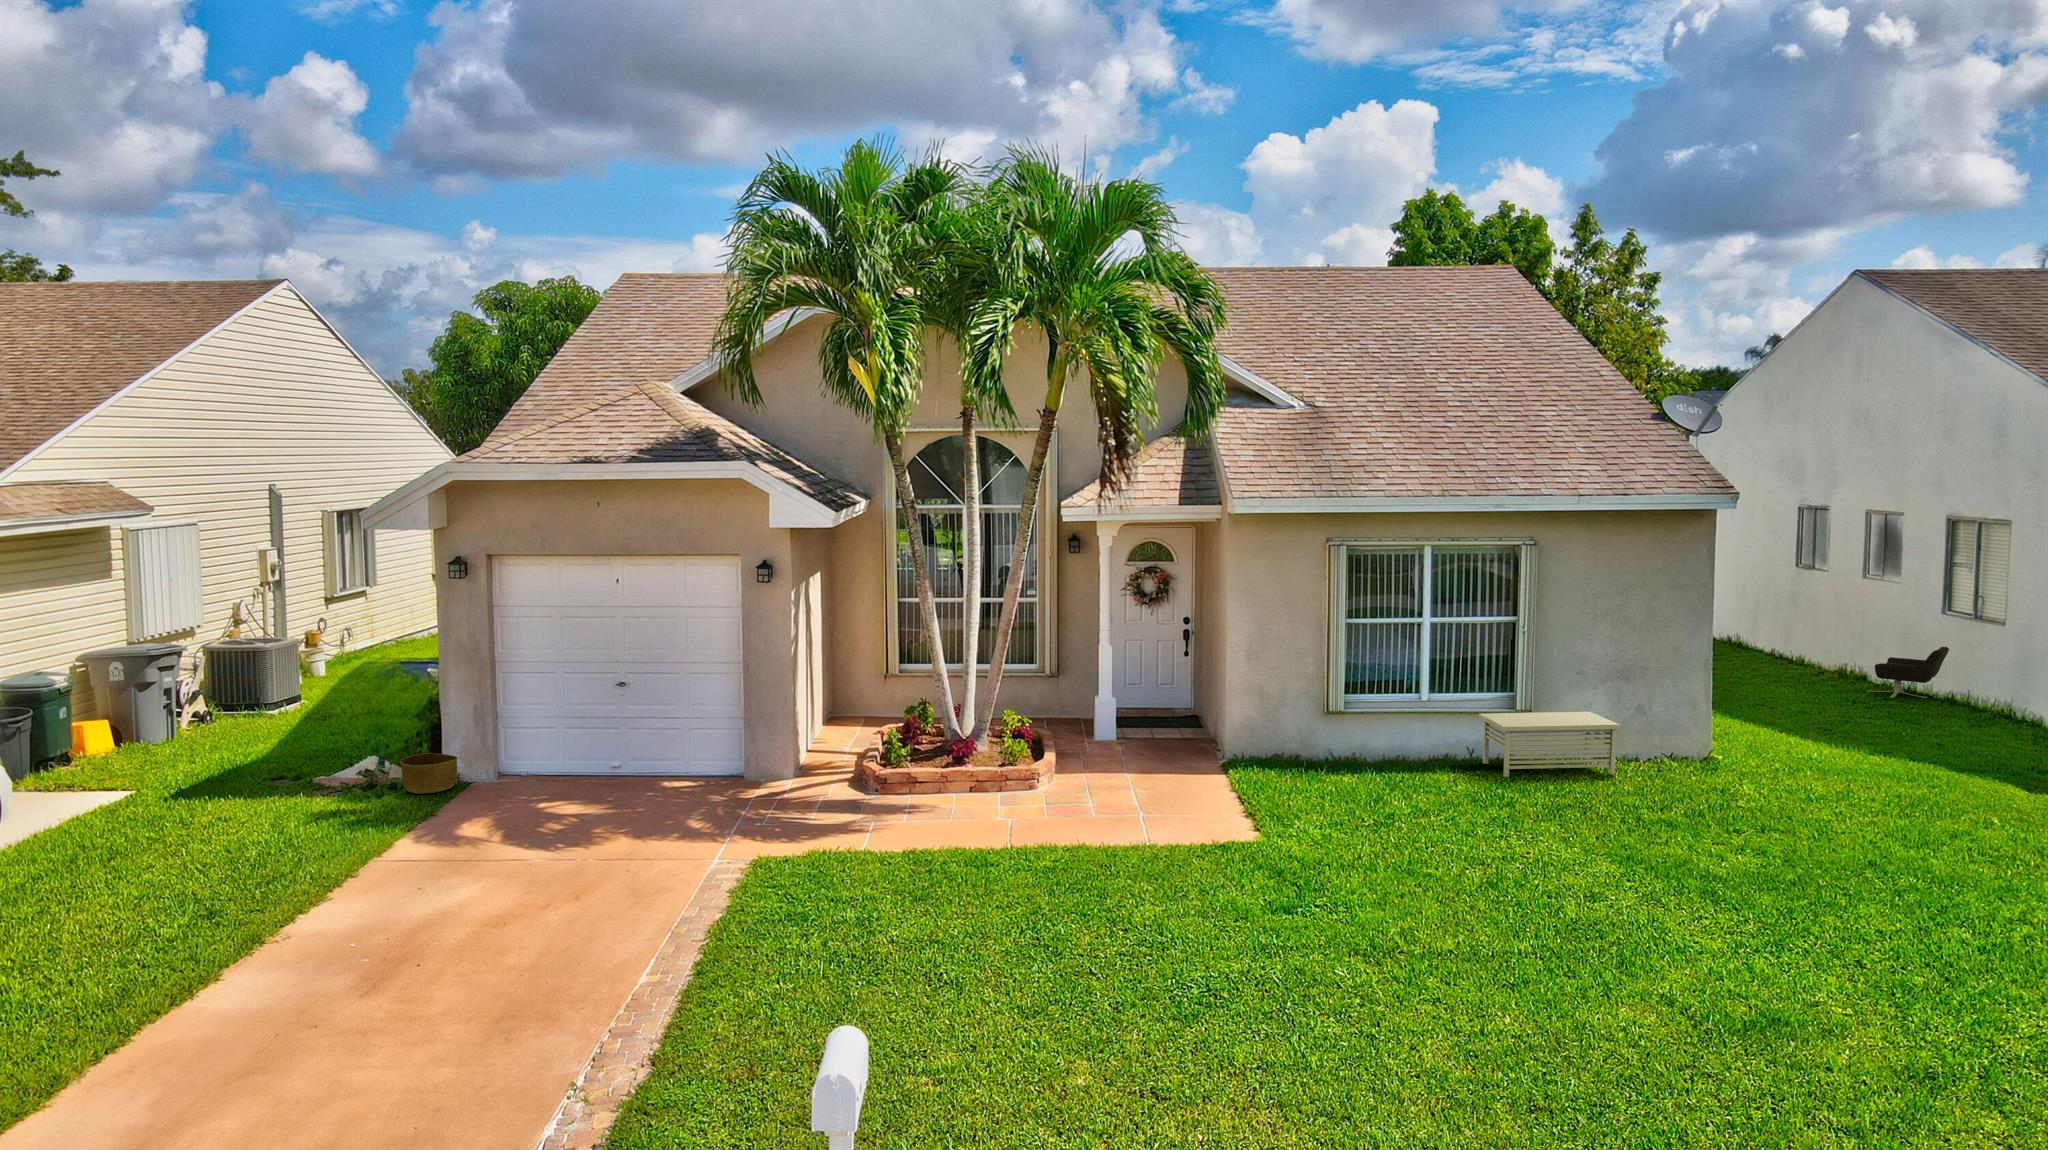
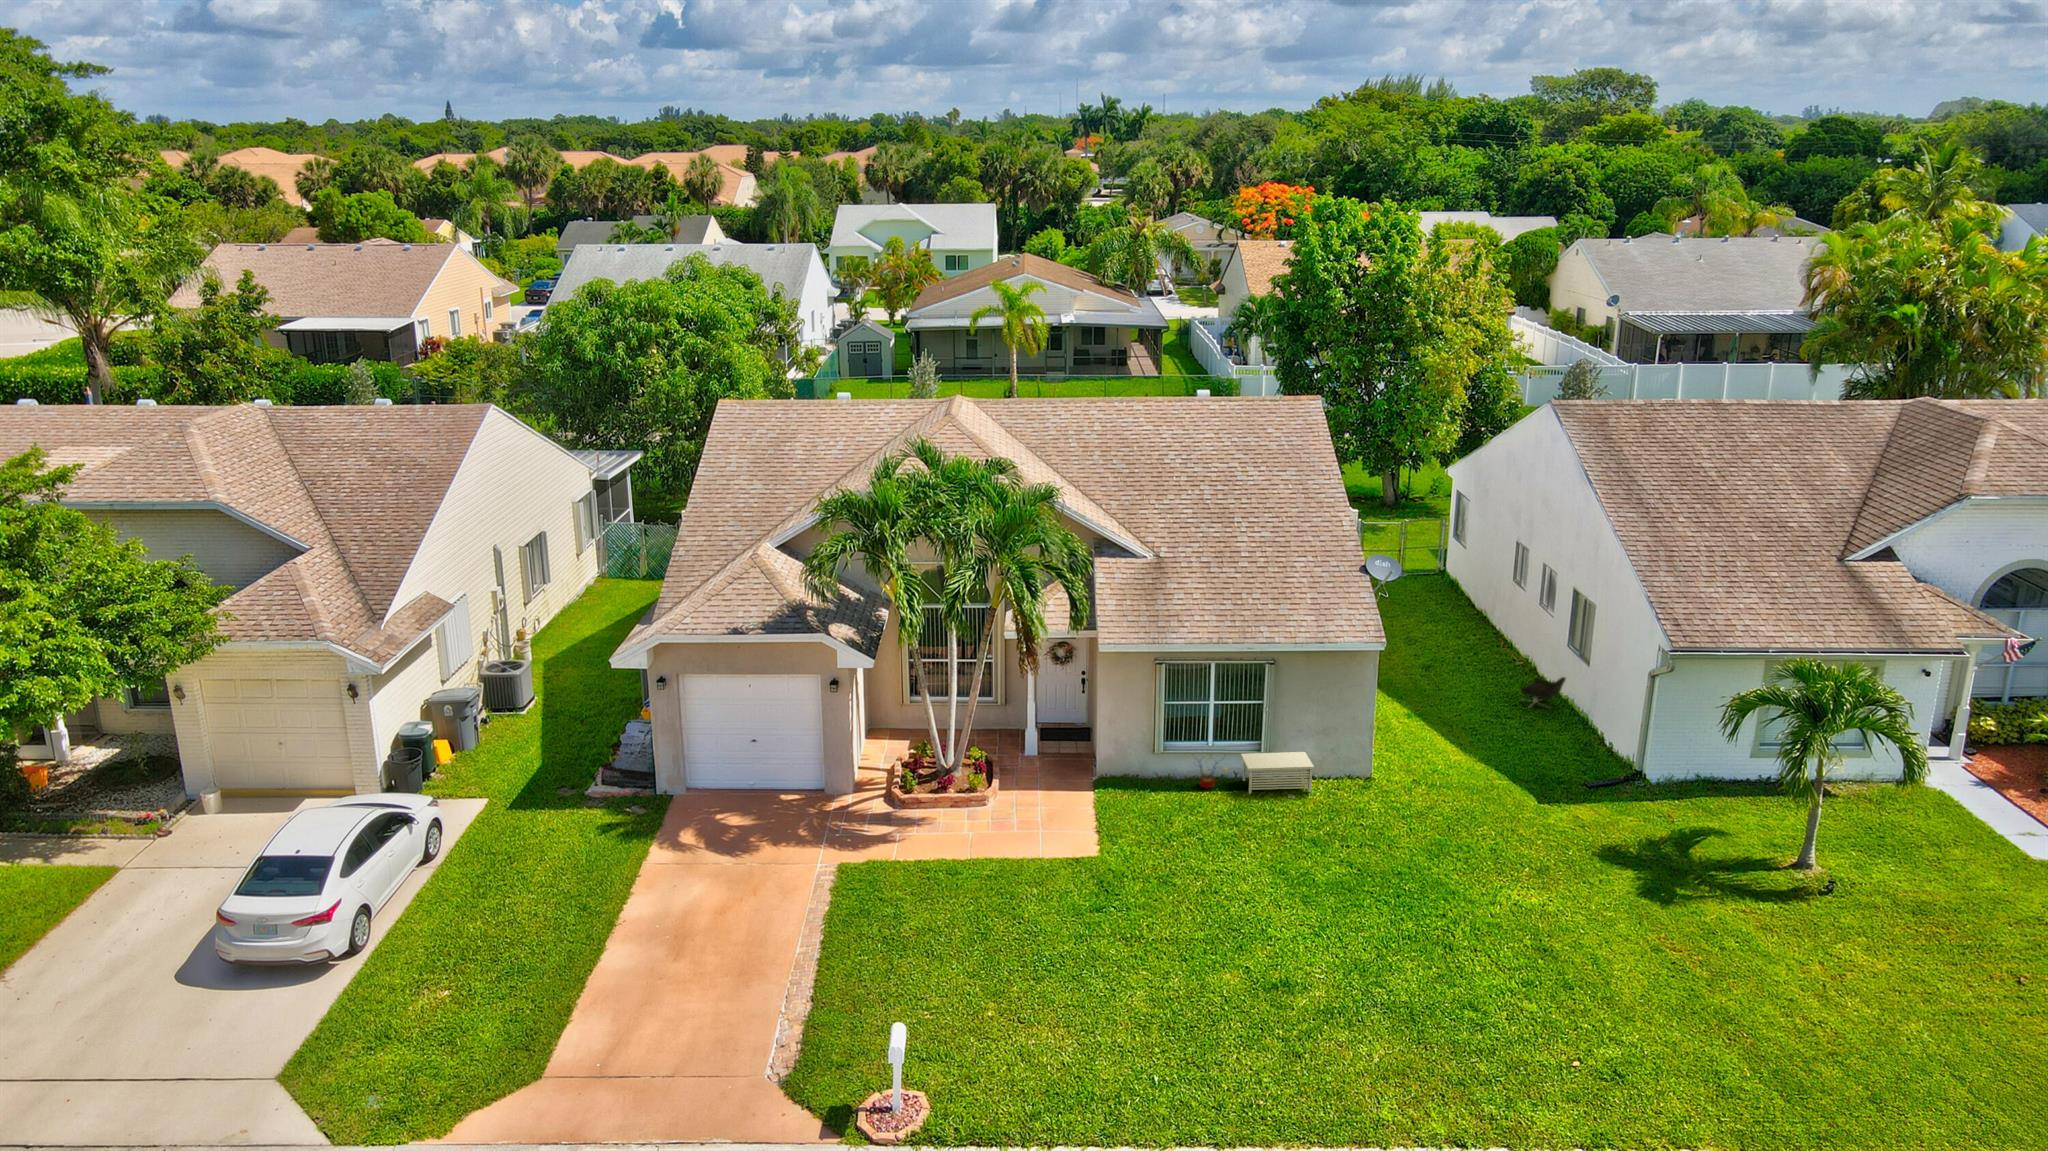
decorative plant: none [1389,705,1463,771] -> present [1200,758,1228,788]
basket: present [400,753,458,794] -> none [637,781,667,807]

